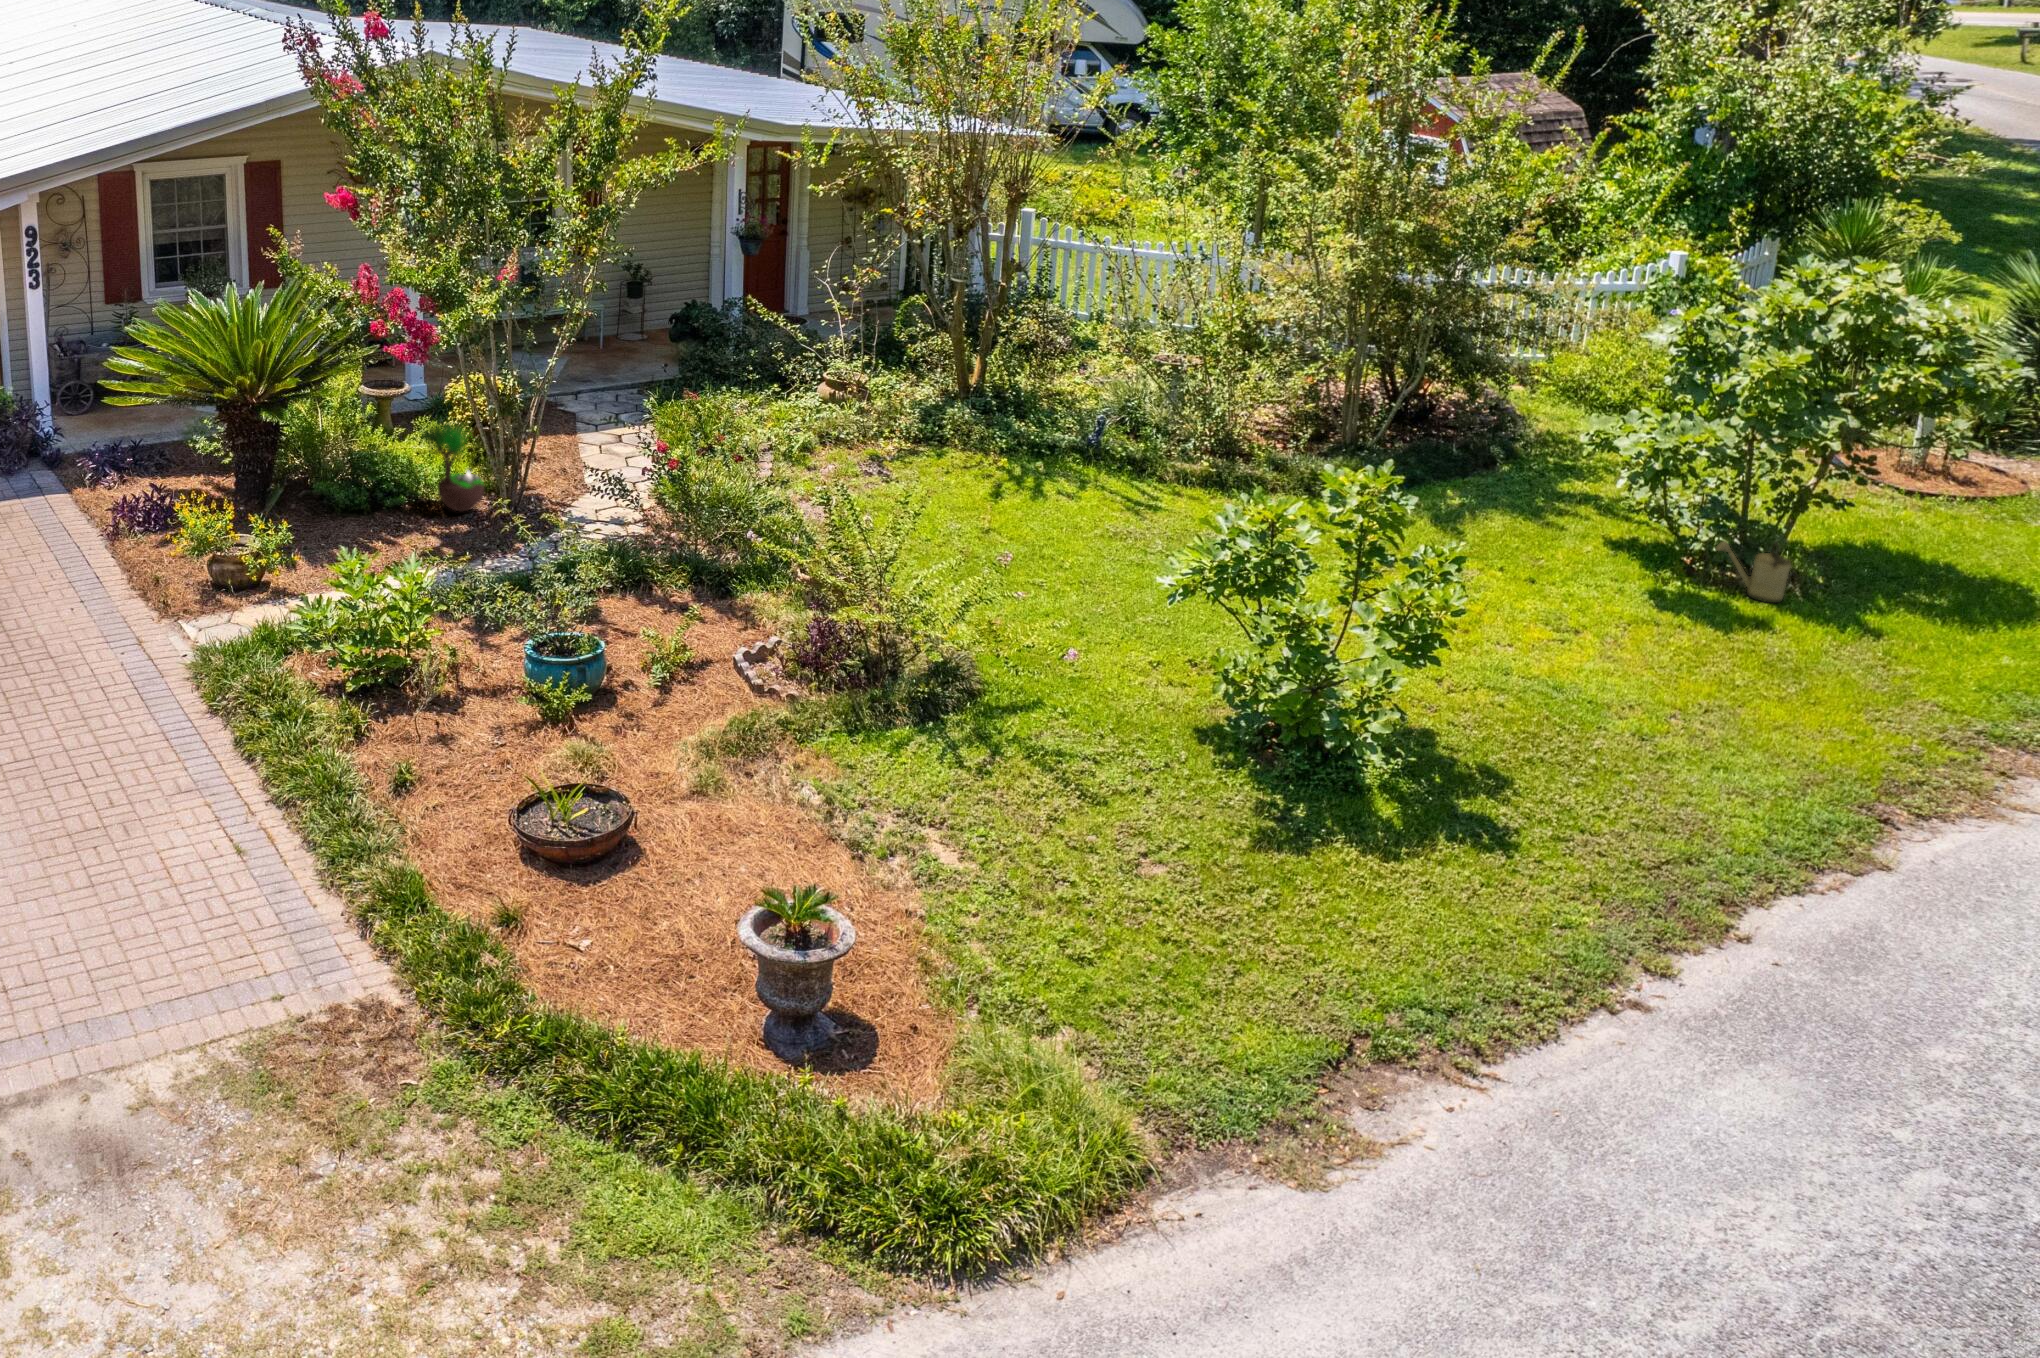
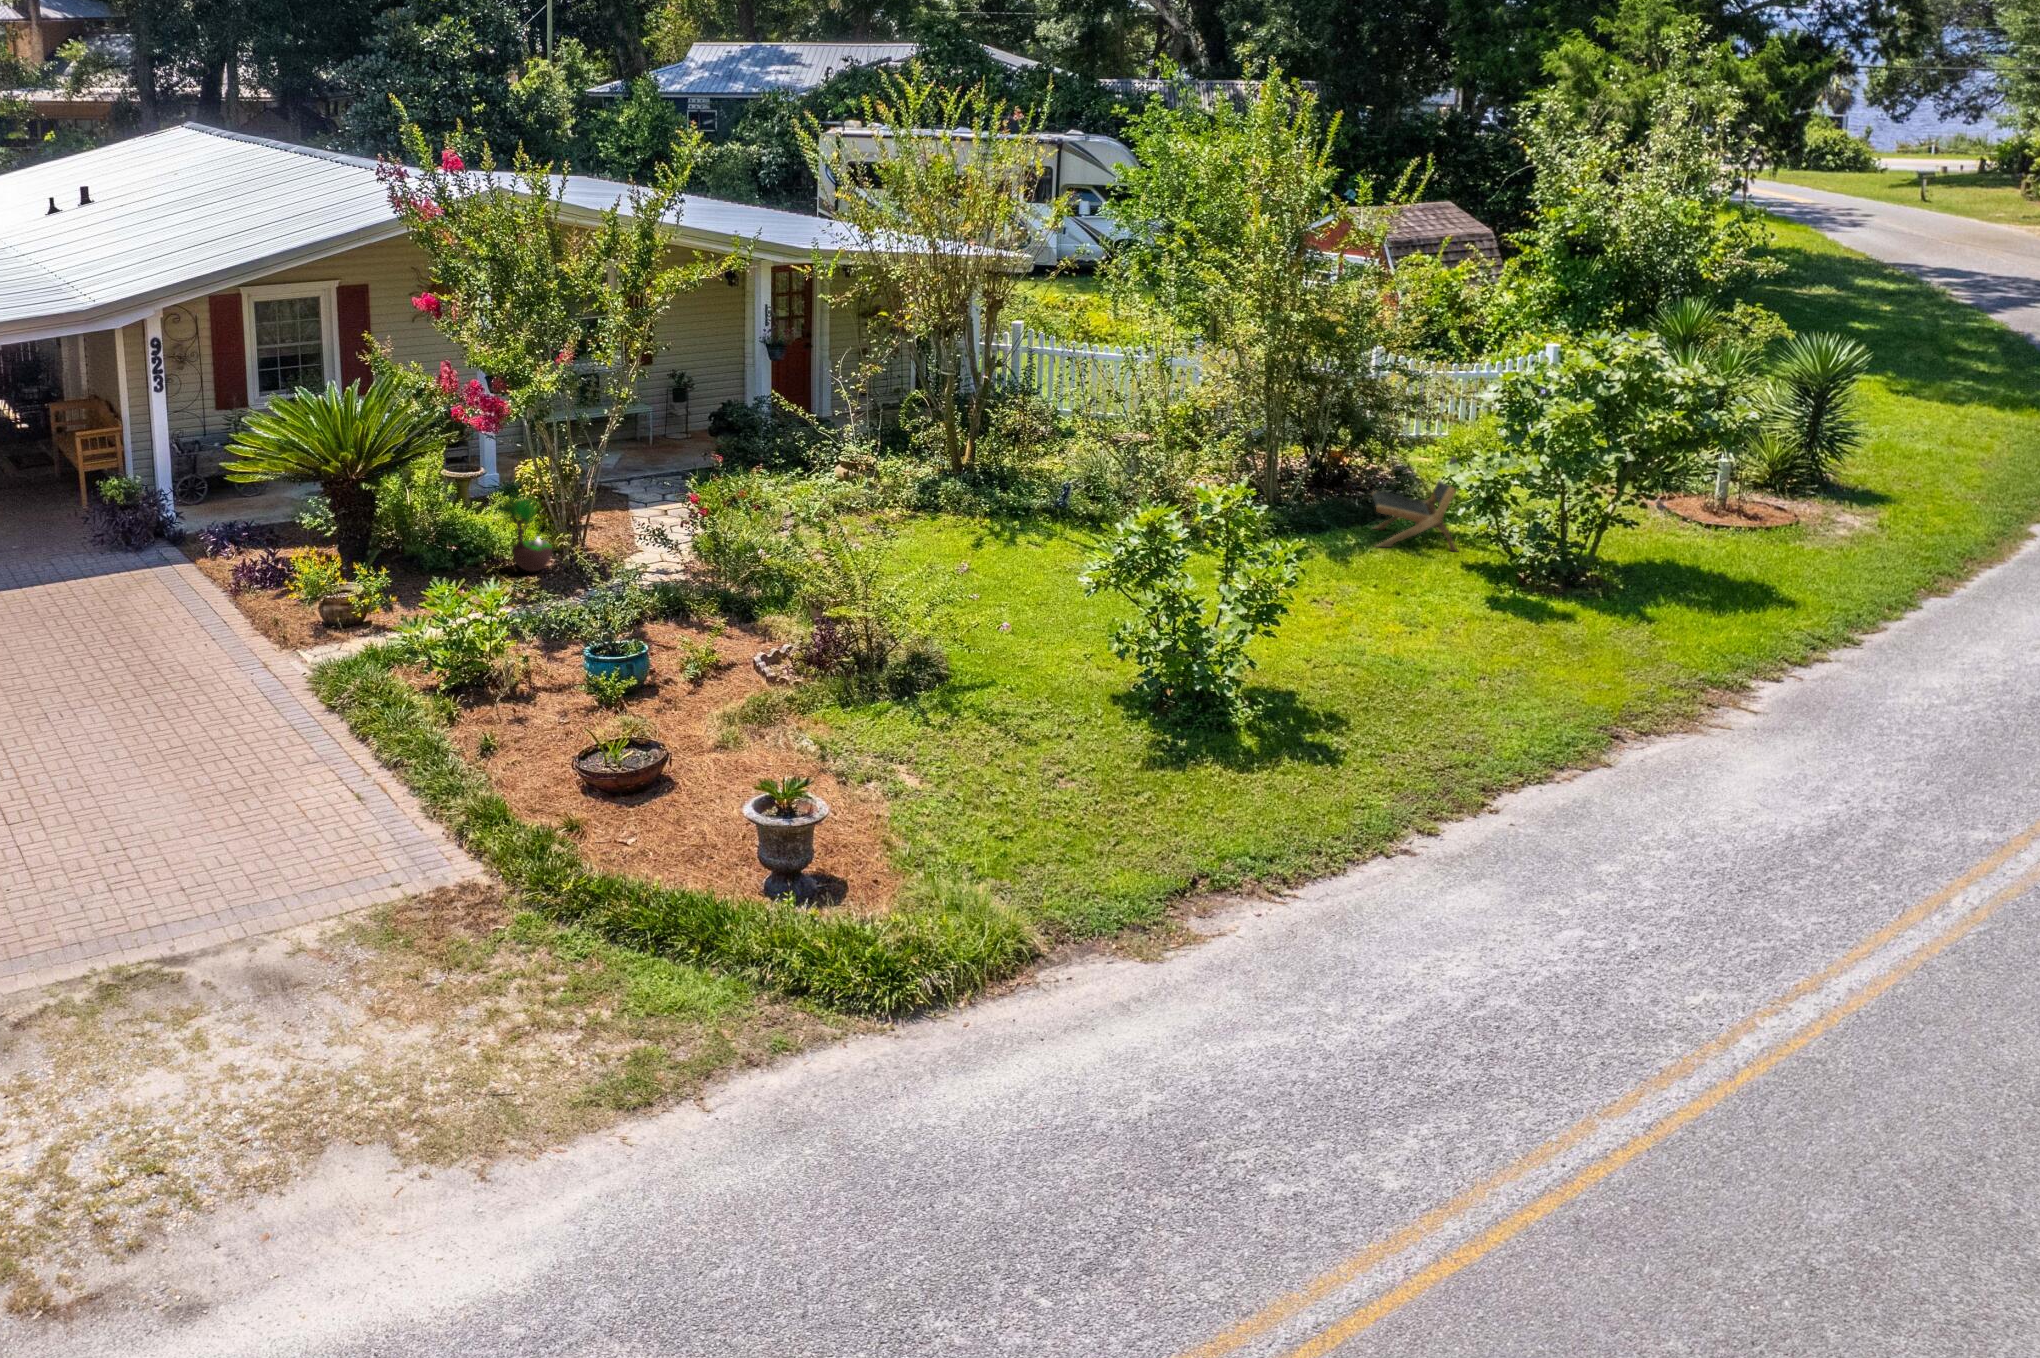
lounge chair: none [1487,407,1630,529] -> present [1372,457,1458,551]
watering can: present [1716,541,1791,603] -> none [1519,547,1576,595]

